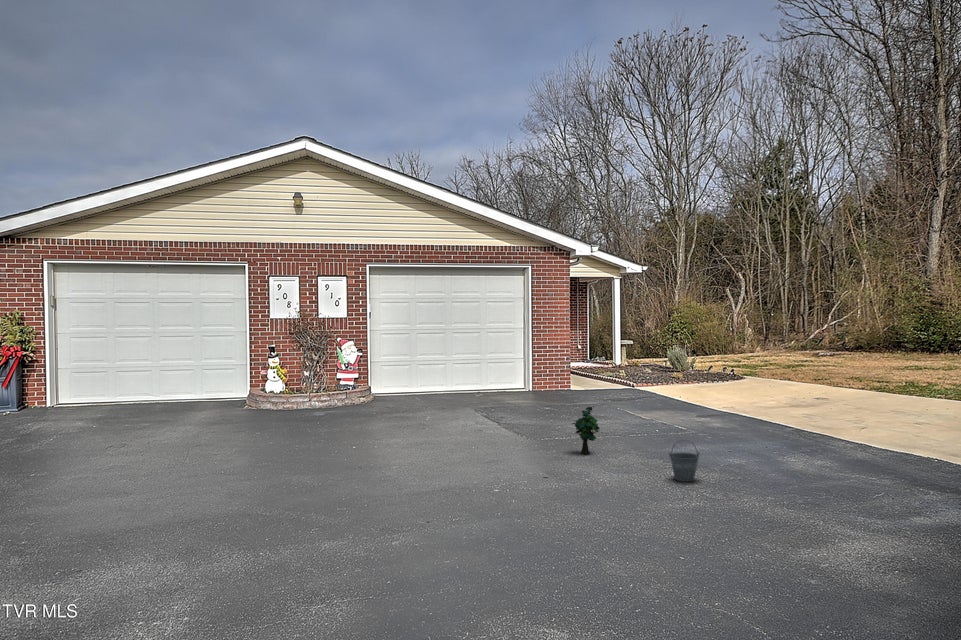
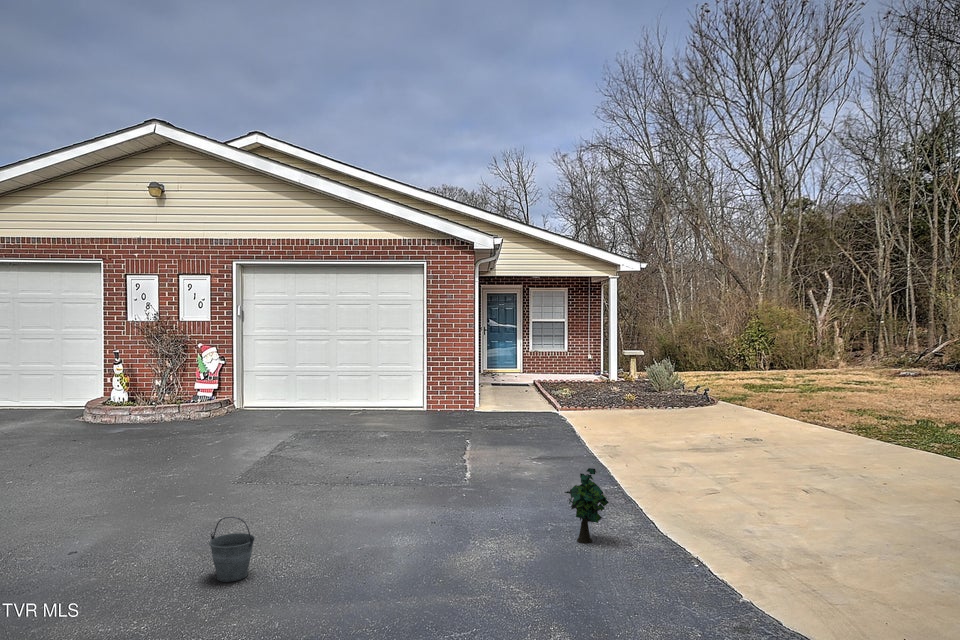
decorative plant: present [572,407,599,454] -> present [565,468,609,543]

